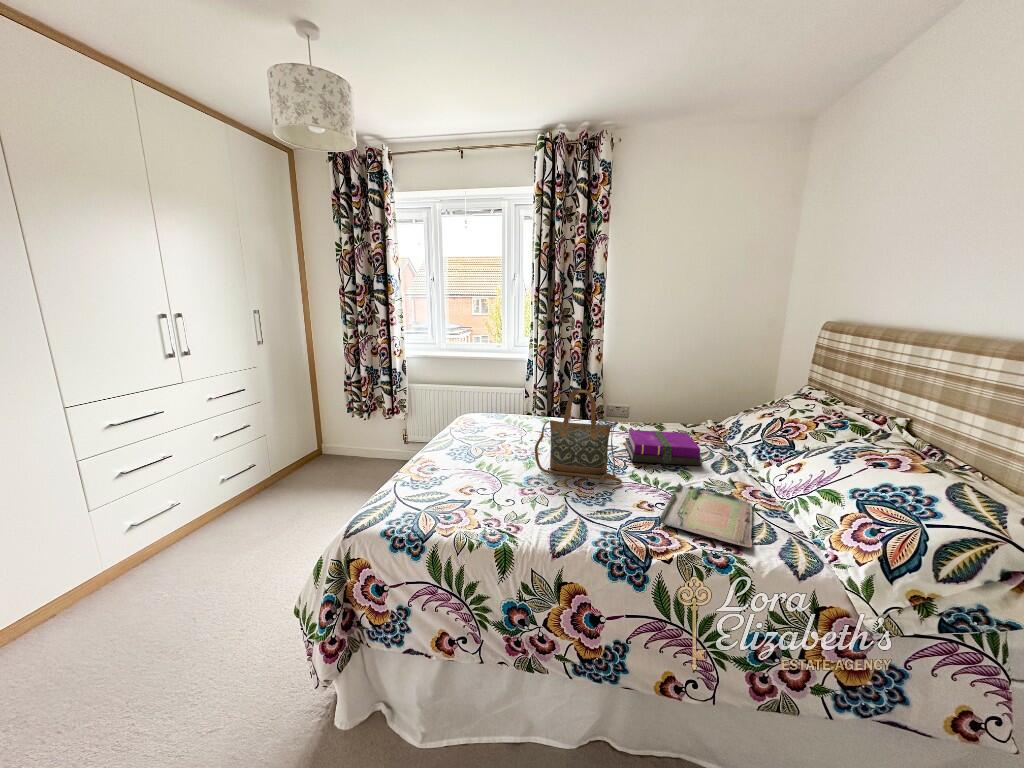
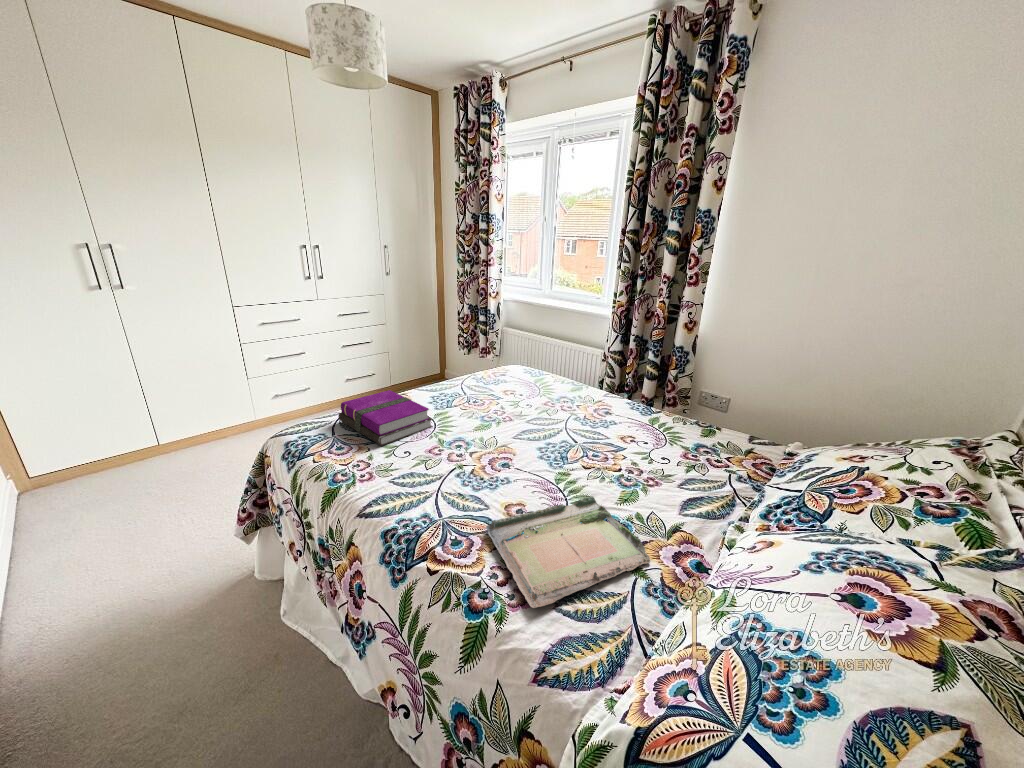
handbag: present [535,390,622,486] -> none [473,349,549,473]
notebook: present [625,430,702,466] -> present [338,390,433,446]

